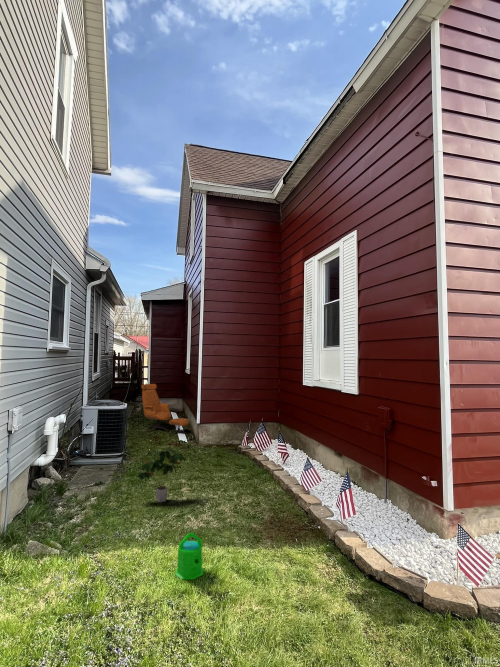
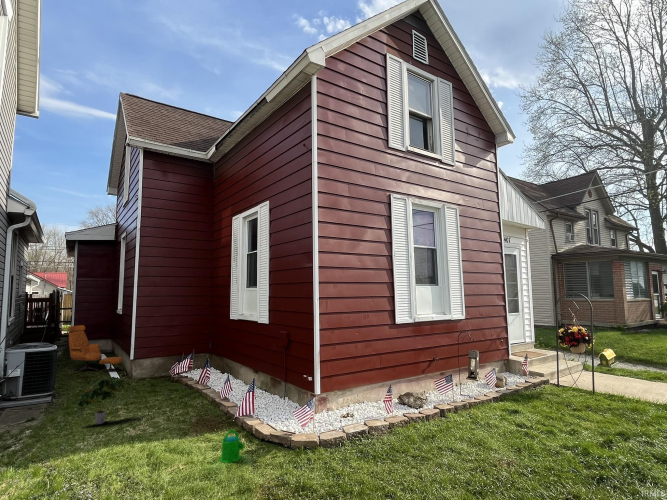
watering can: present [175,533,204,580] -> present [220,429,244,463]

